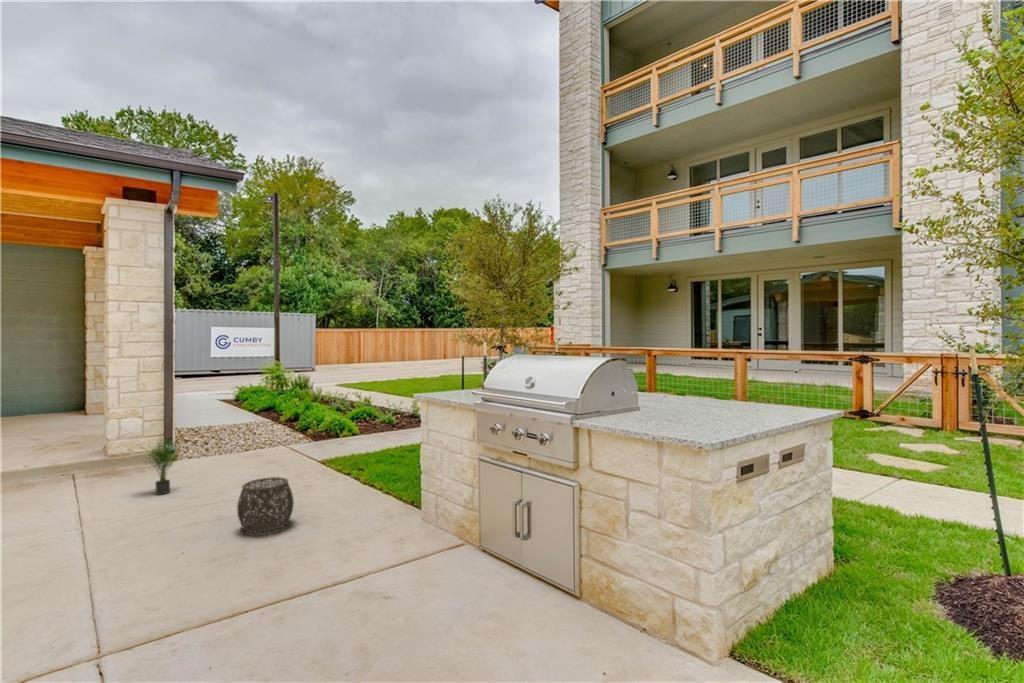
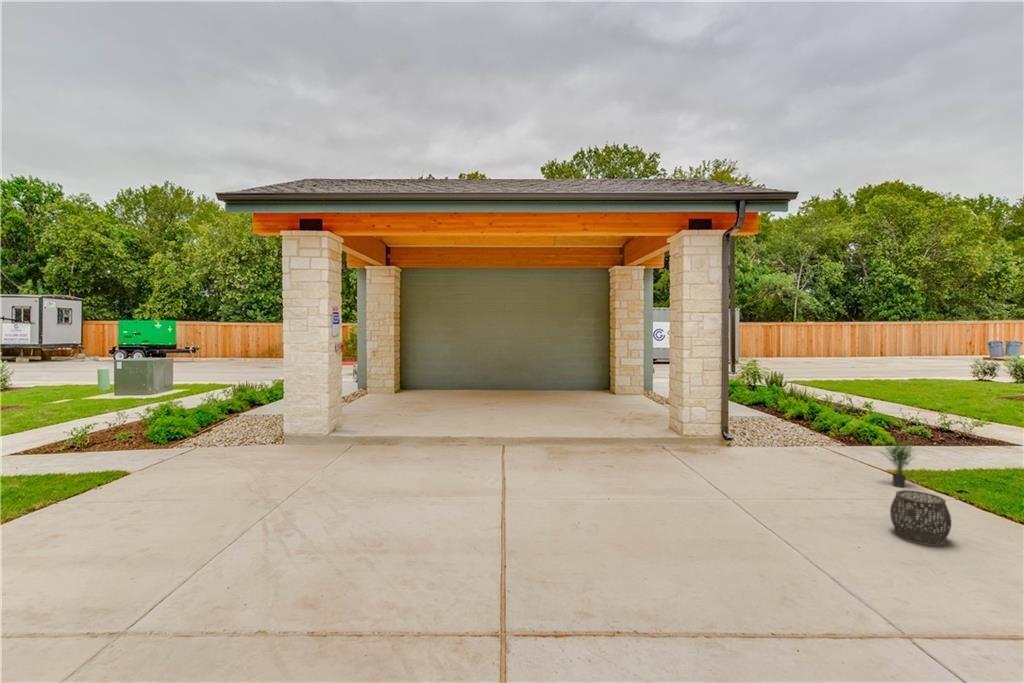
potted plant: present [145,440,178,495] -> present [881,441,912,487]

